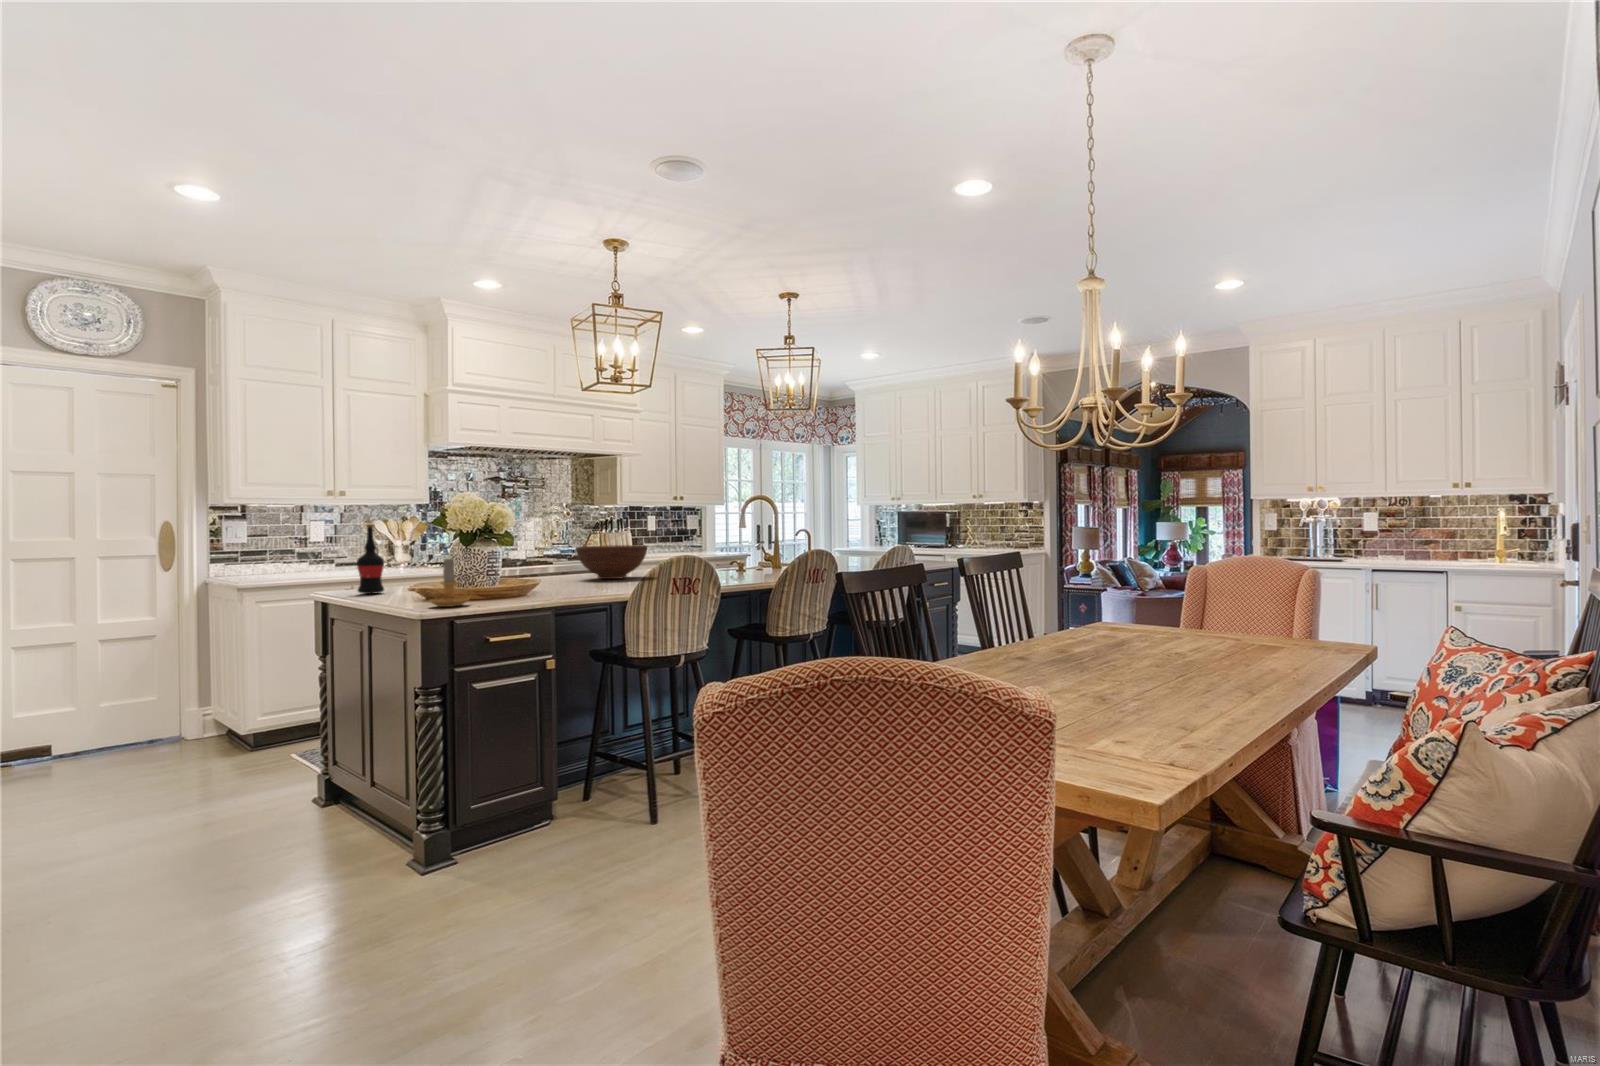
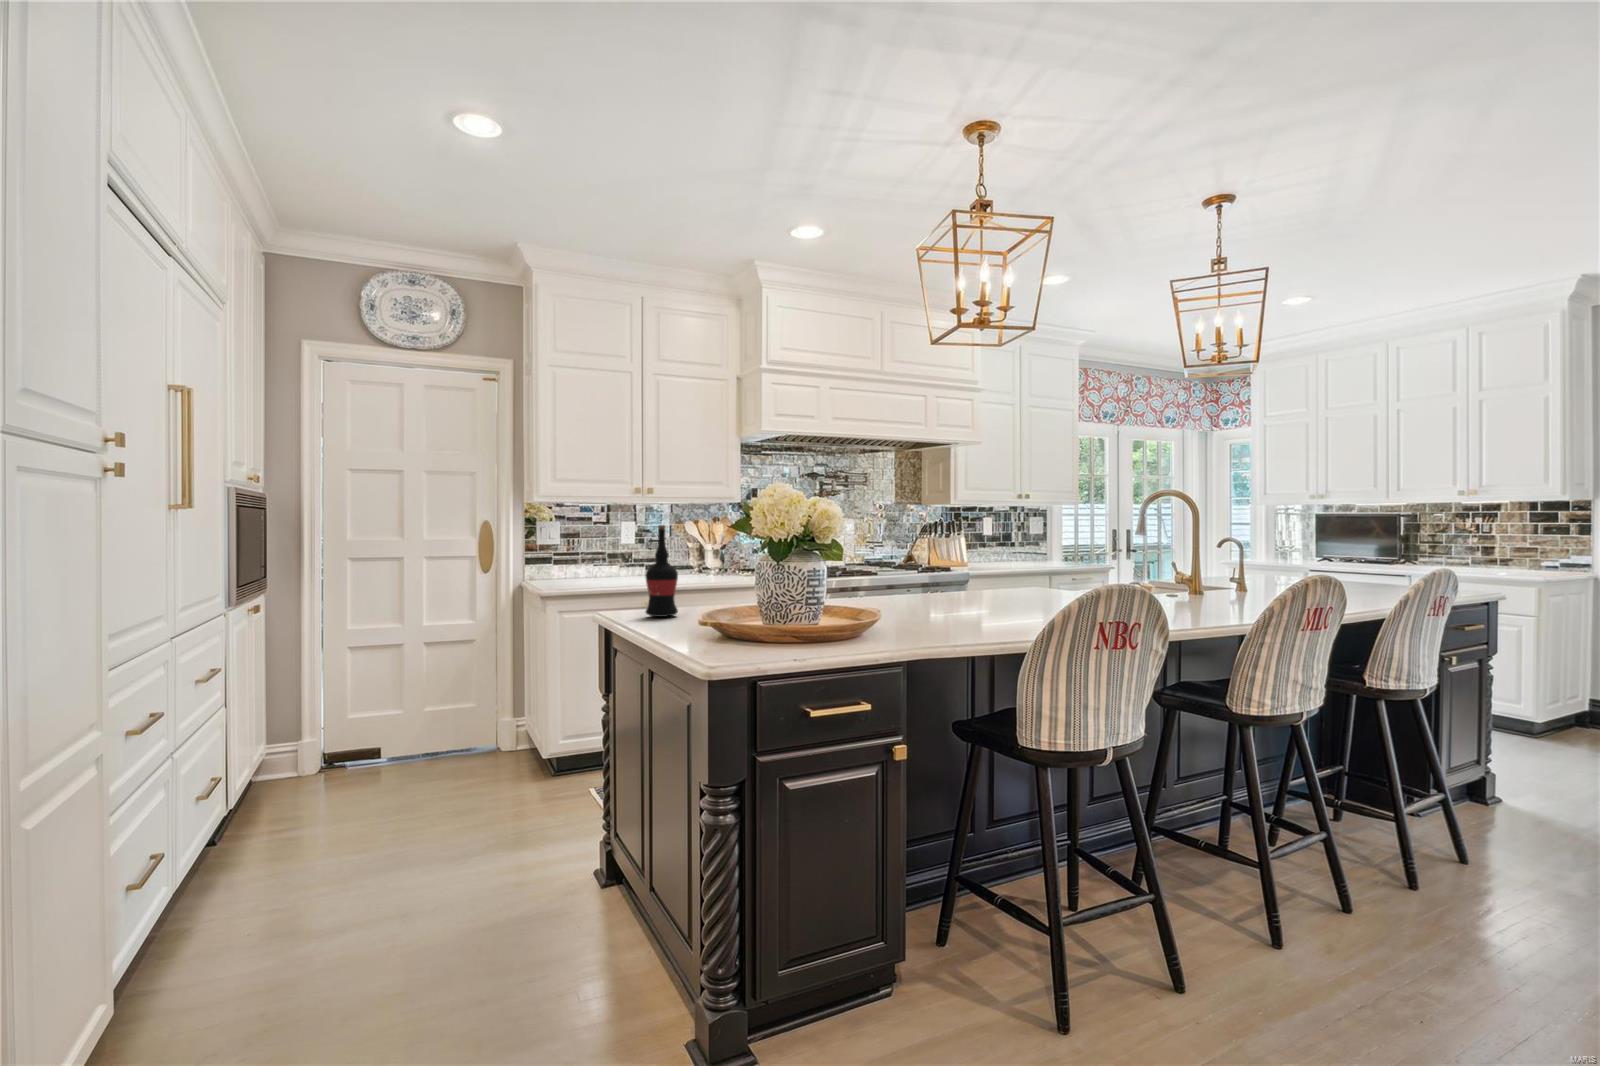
fruit bowl: present [576,545,647,579] -> none [920,557,1020,606]
candle: present [429,559,471,607] -> none [722,576,785,656]

